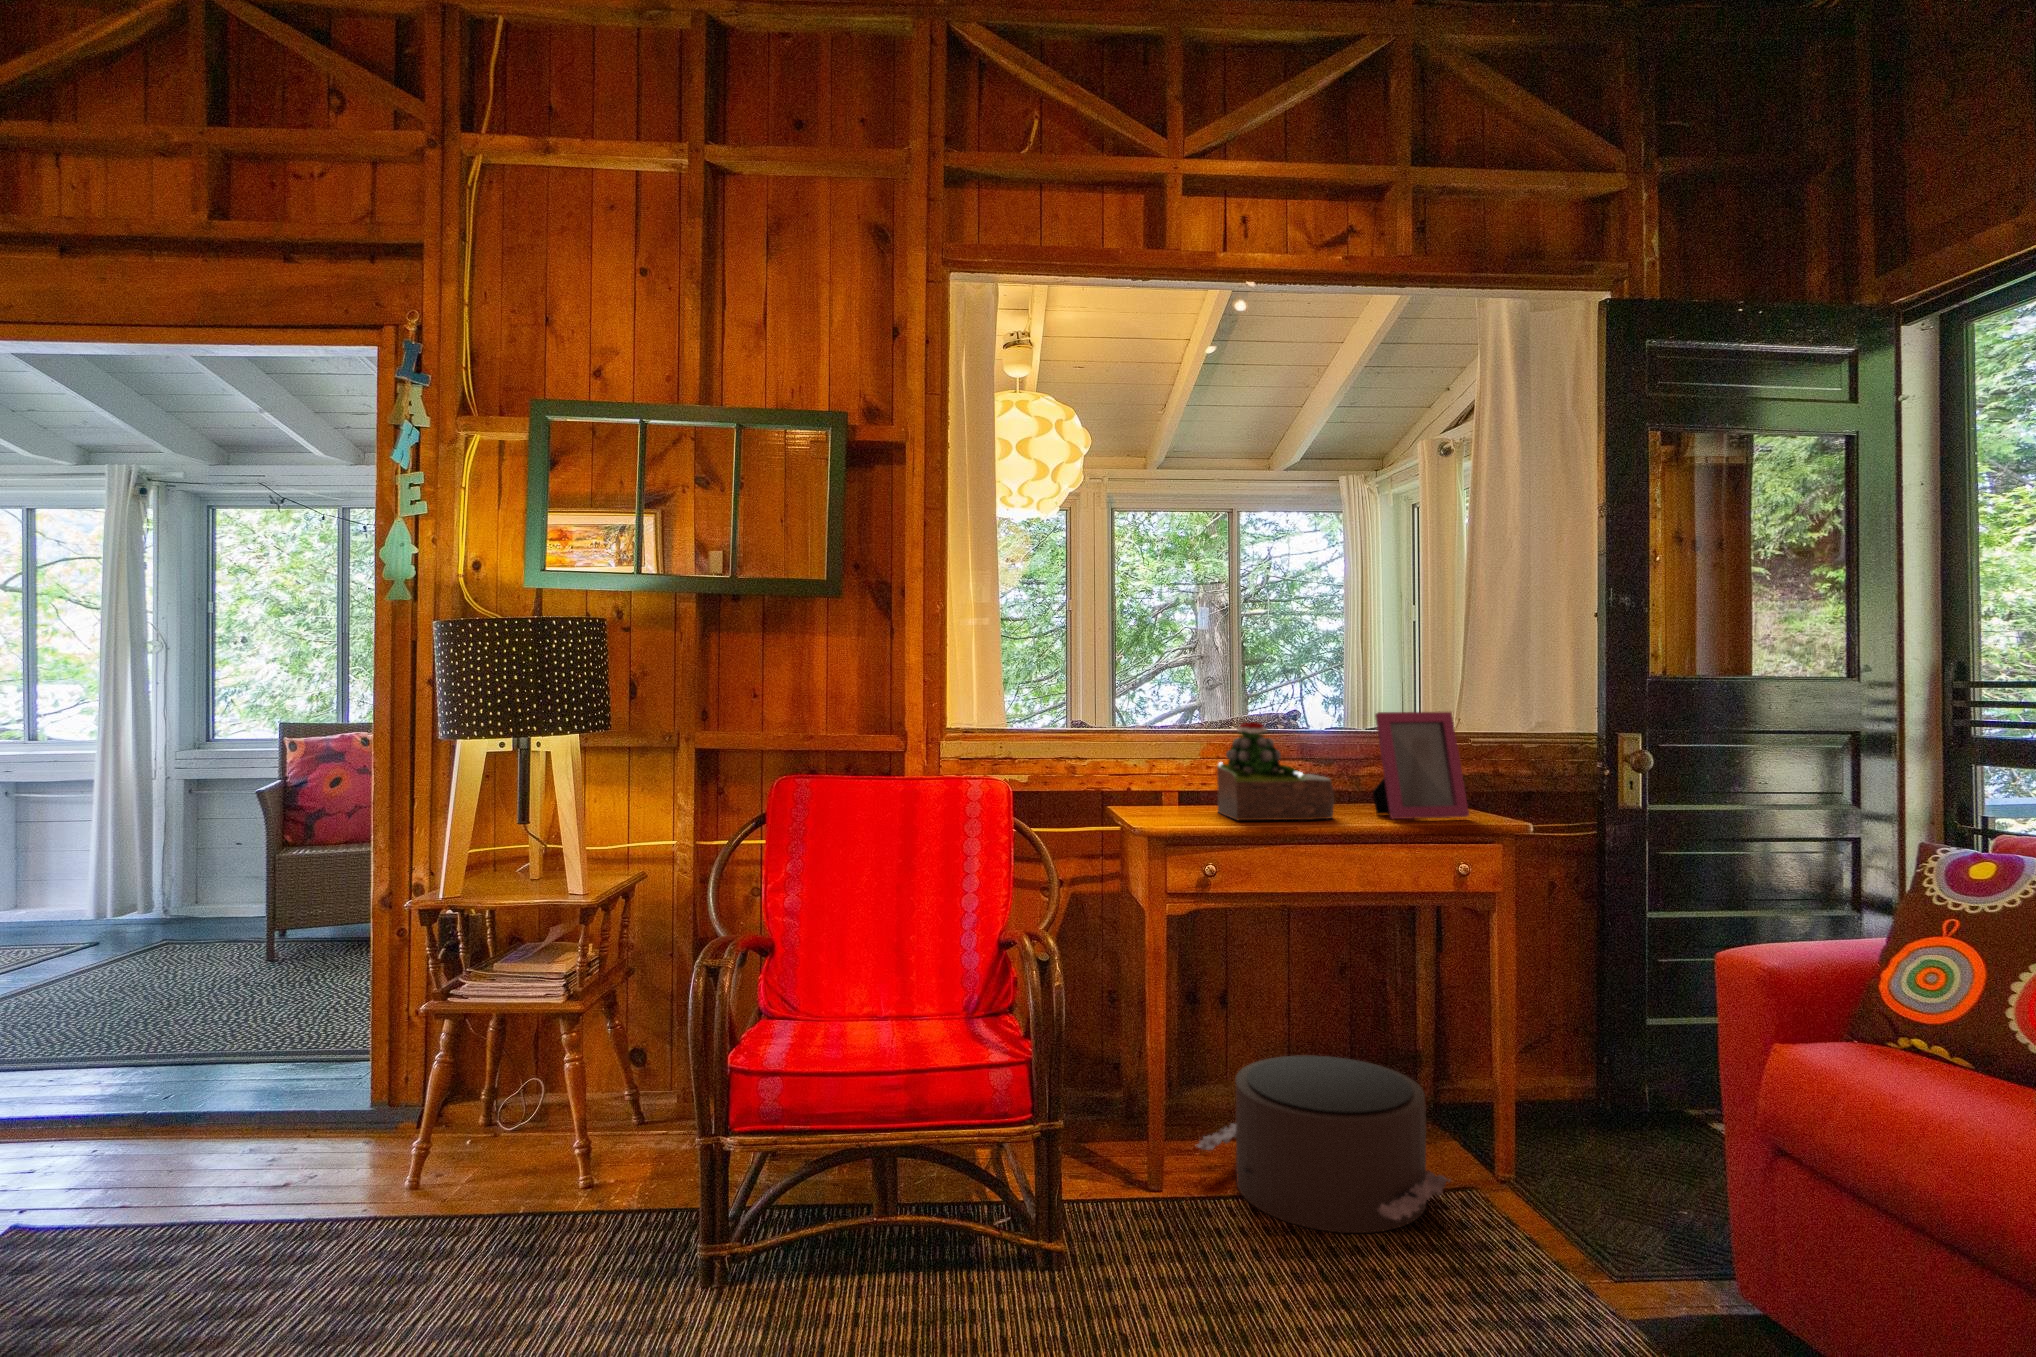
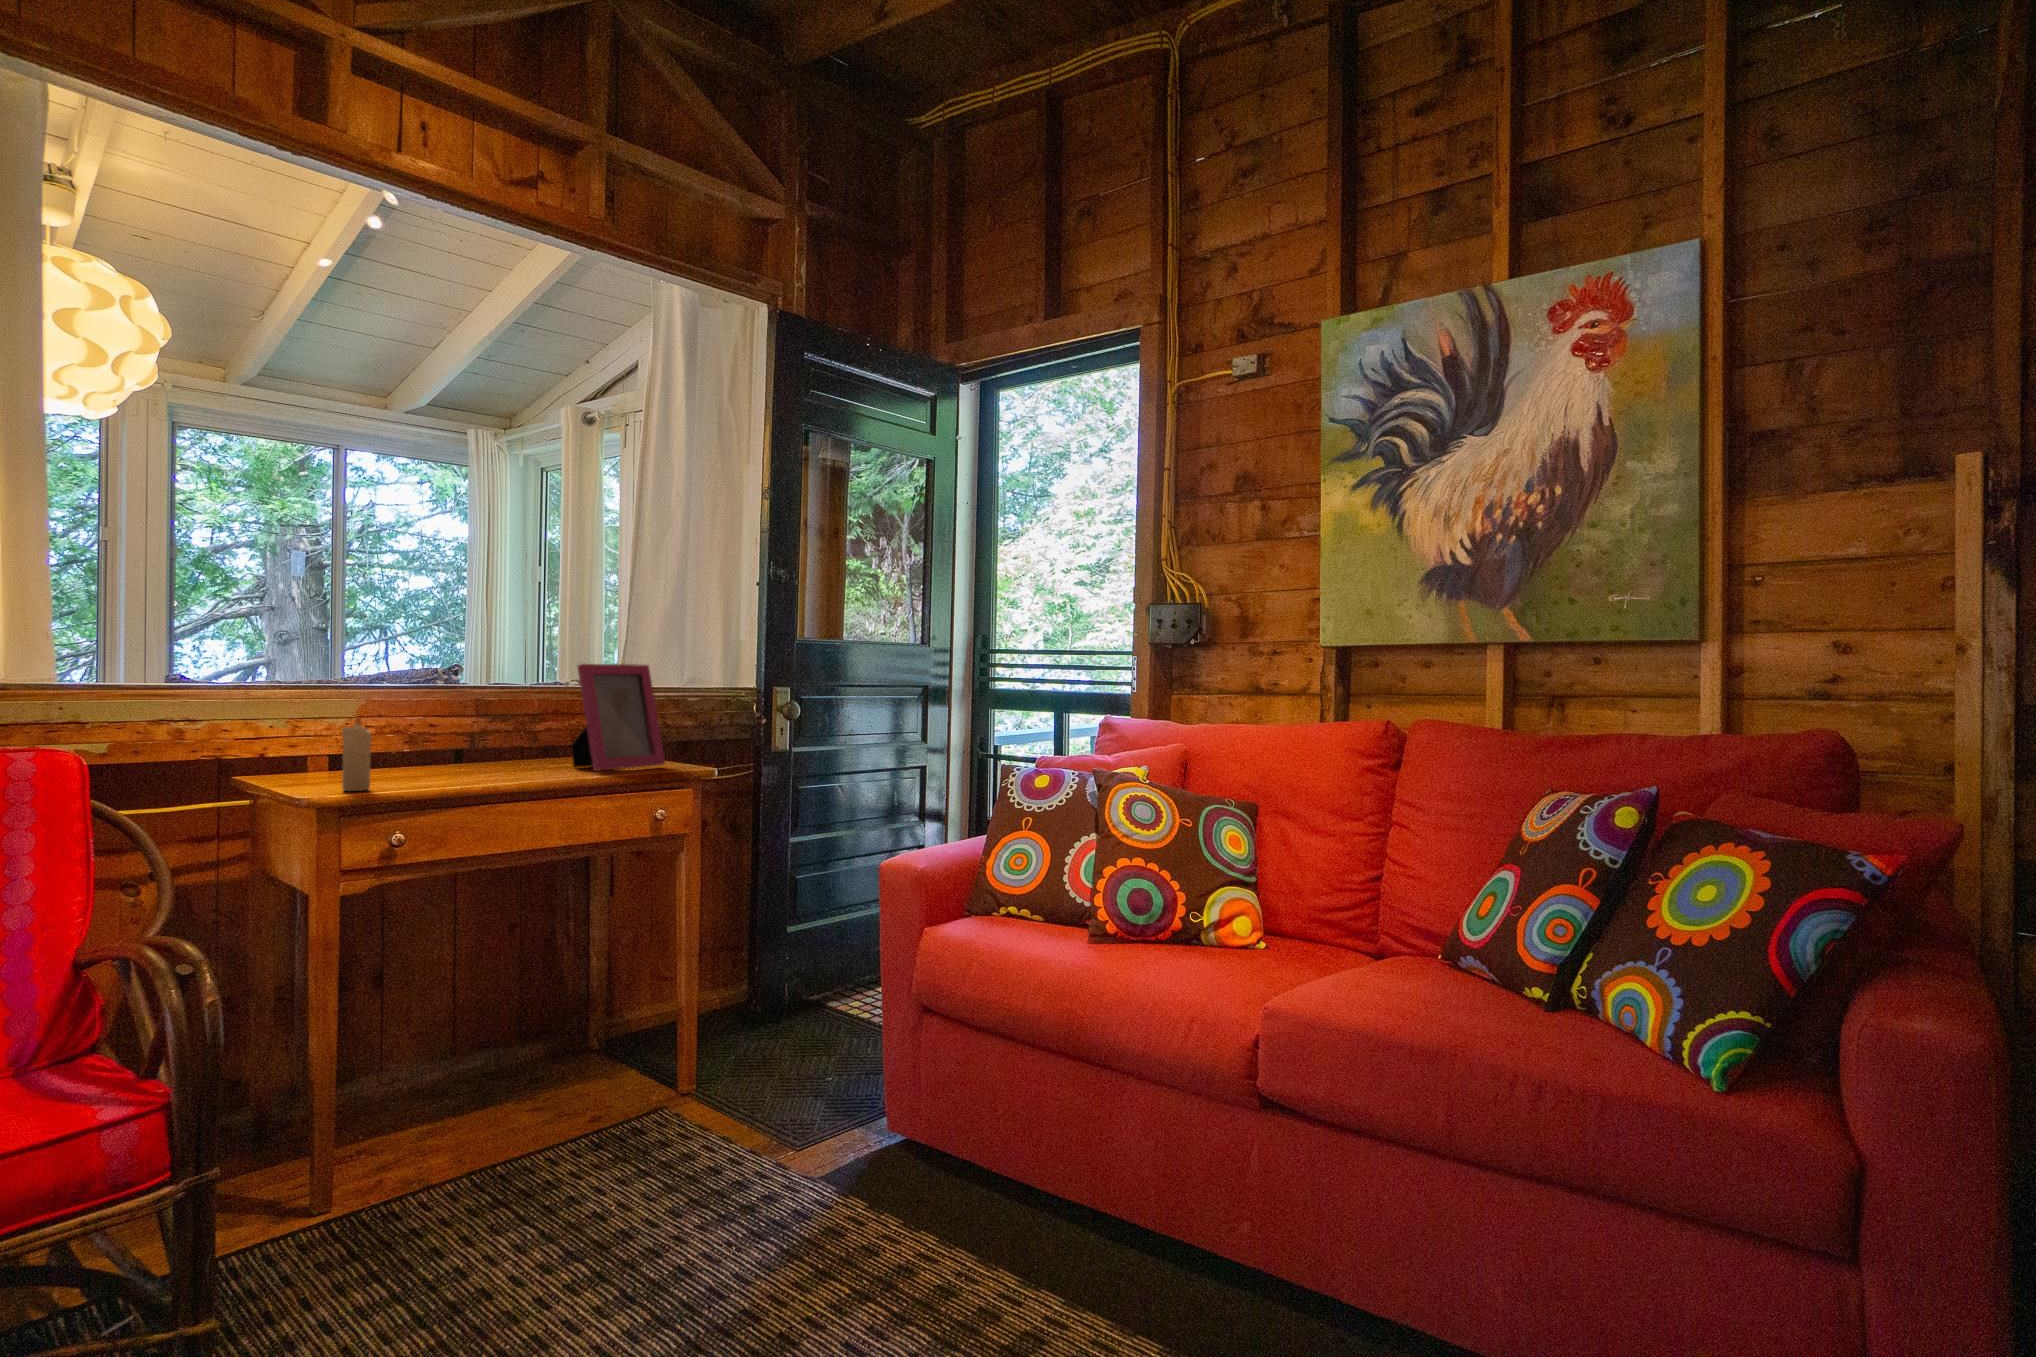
succulent plant: present [1217,722,1334,820] -> none [391,673,535,782]
candle: none [1167,758,1189,825] -> present [342,715,372,791]
pouf: present [1197,1056,1450,1233] -> none [366,1019,652,1202]

